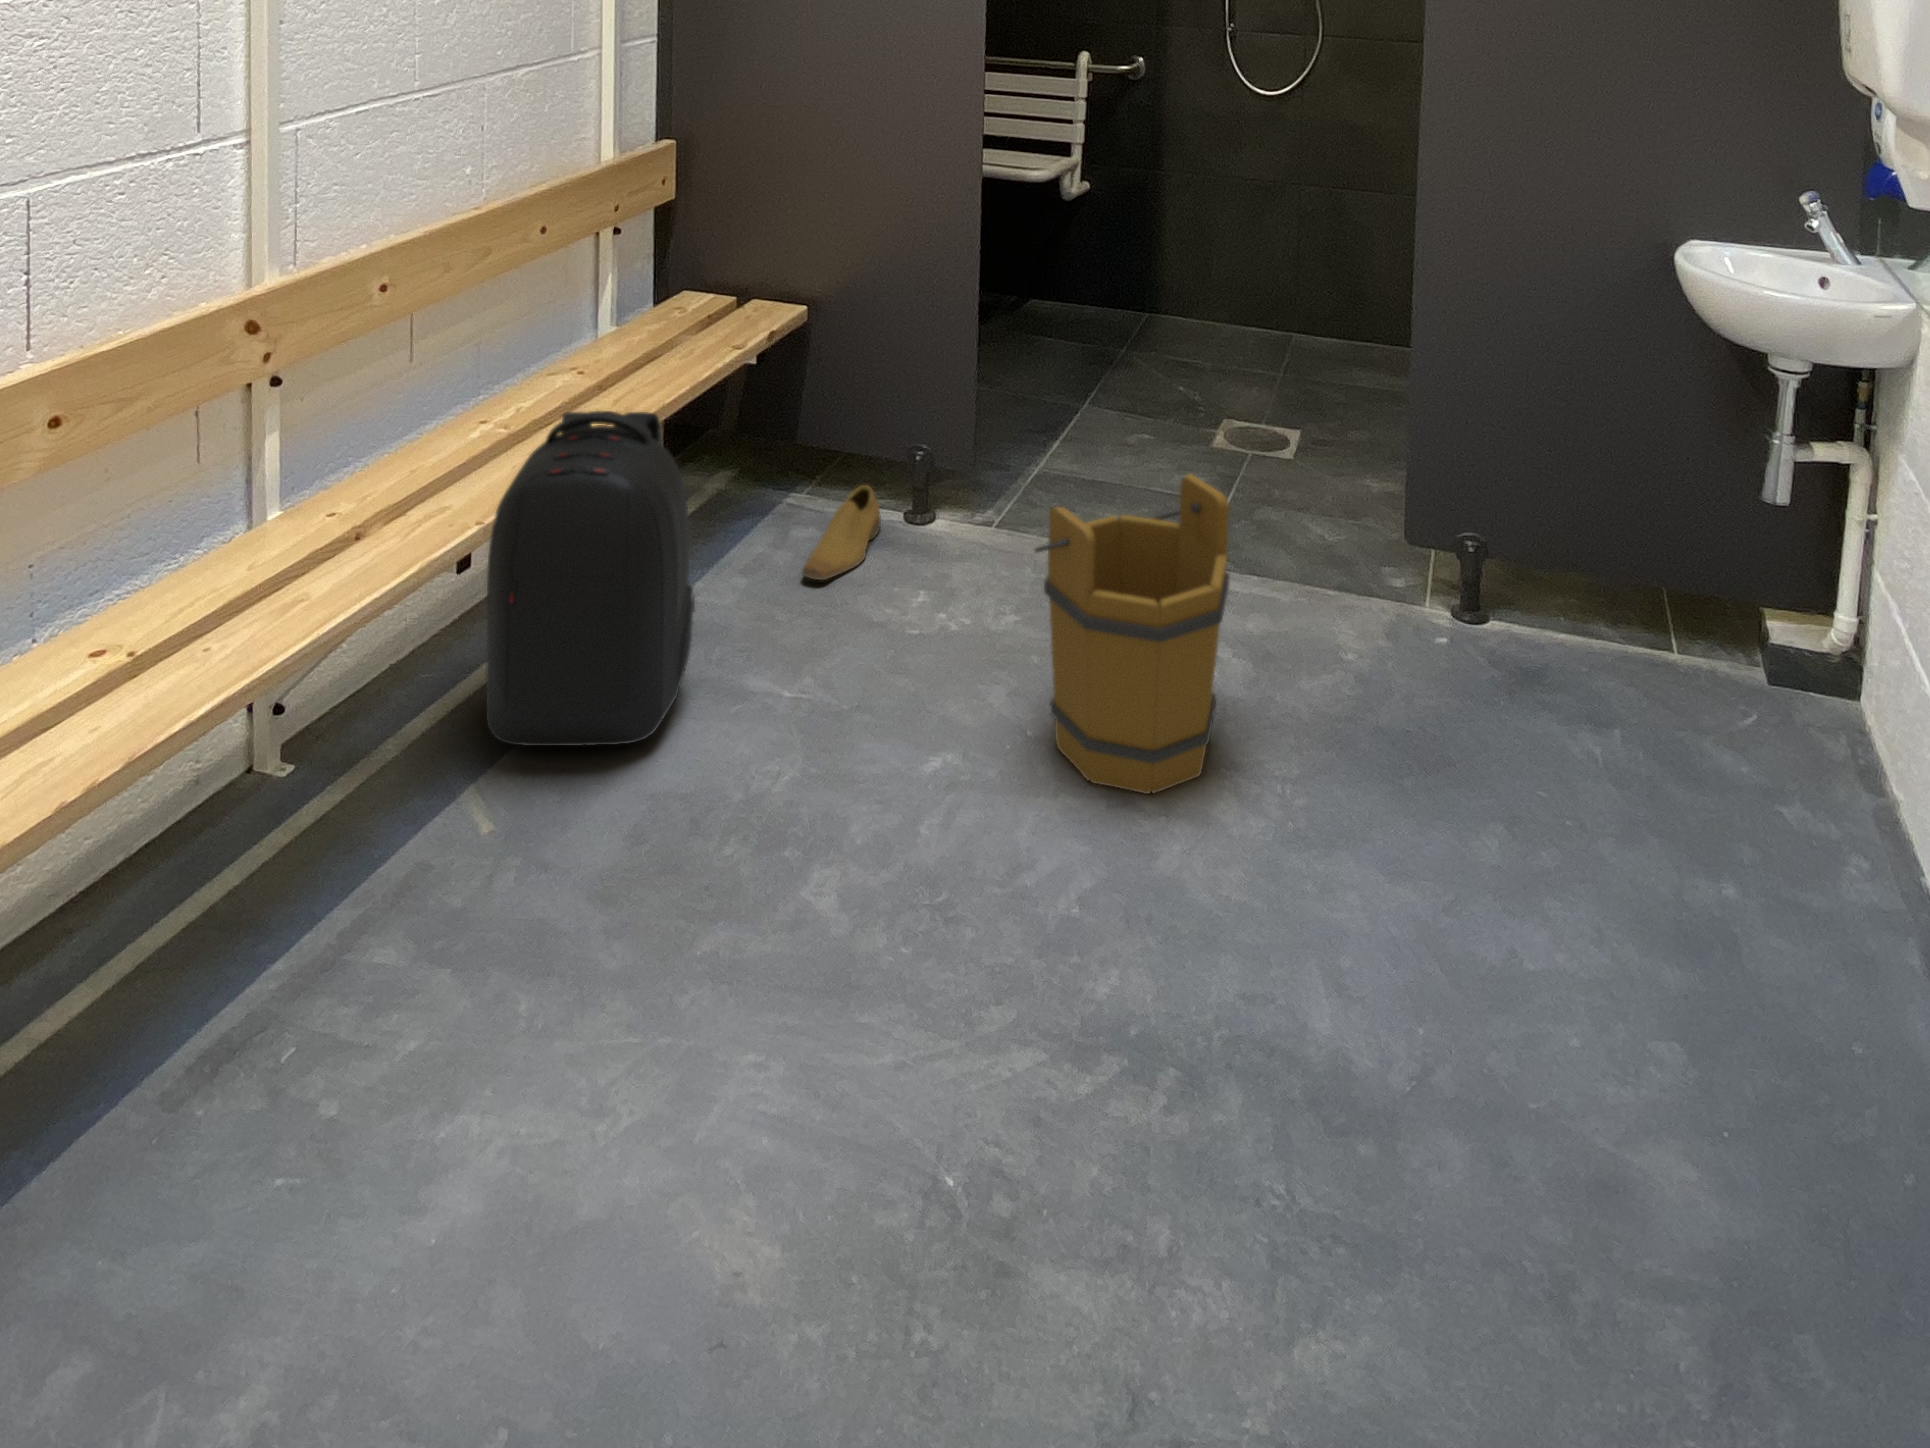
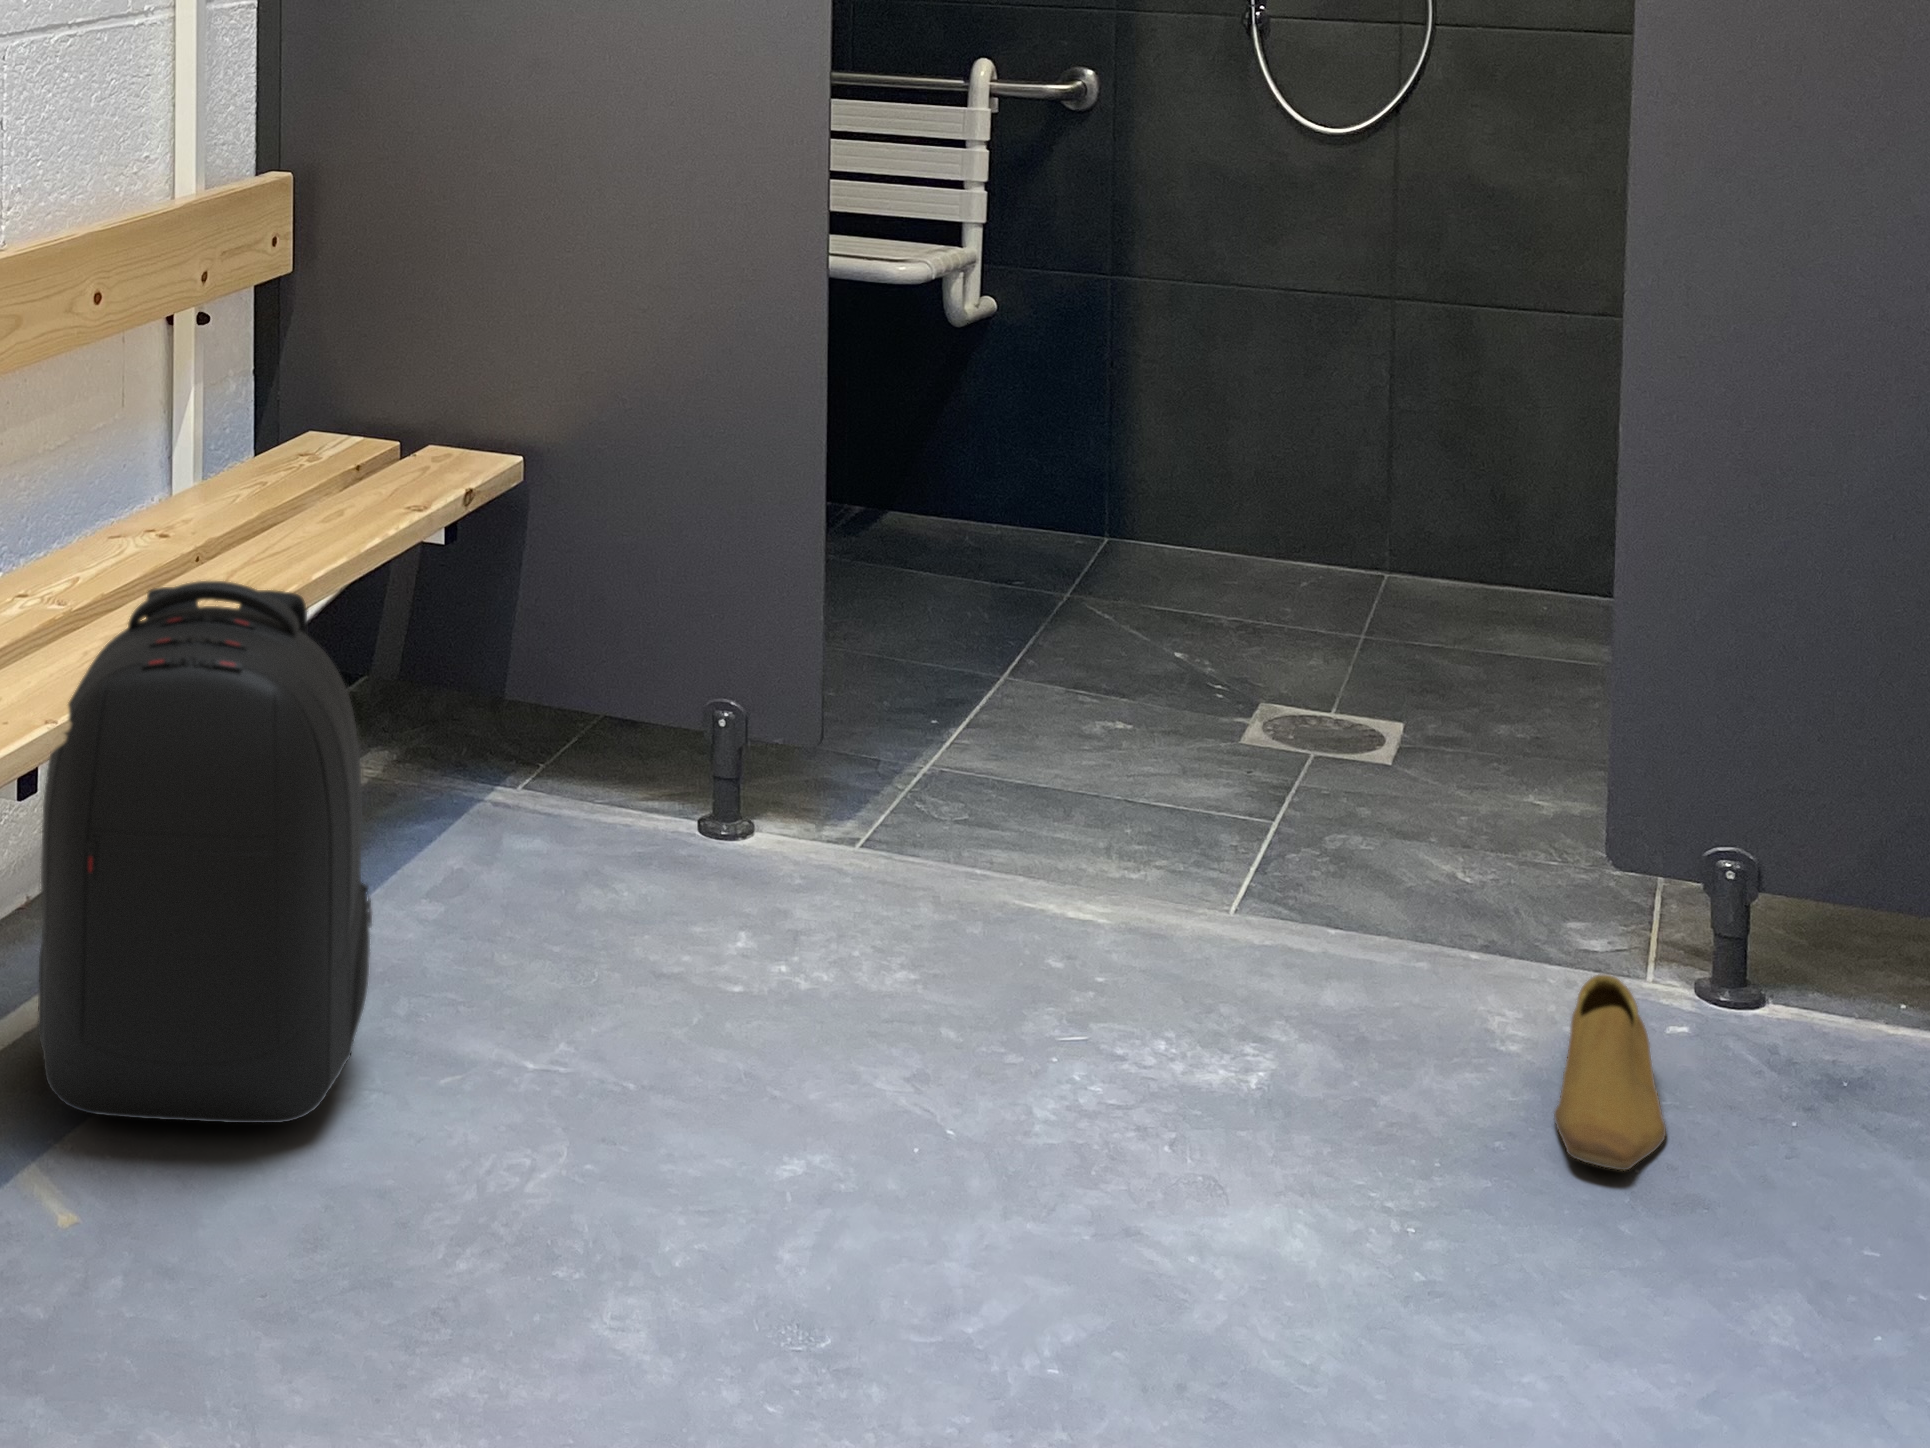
bucket: present [1035,474,1229,794] -> none [961,717,1312,1250]
shoe: present [802,485,881,580] -> present [1554,975,1666,1170]

